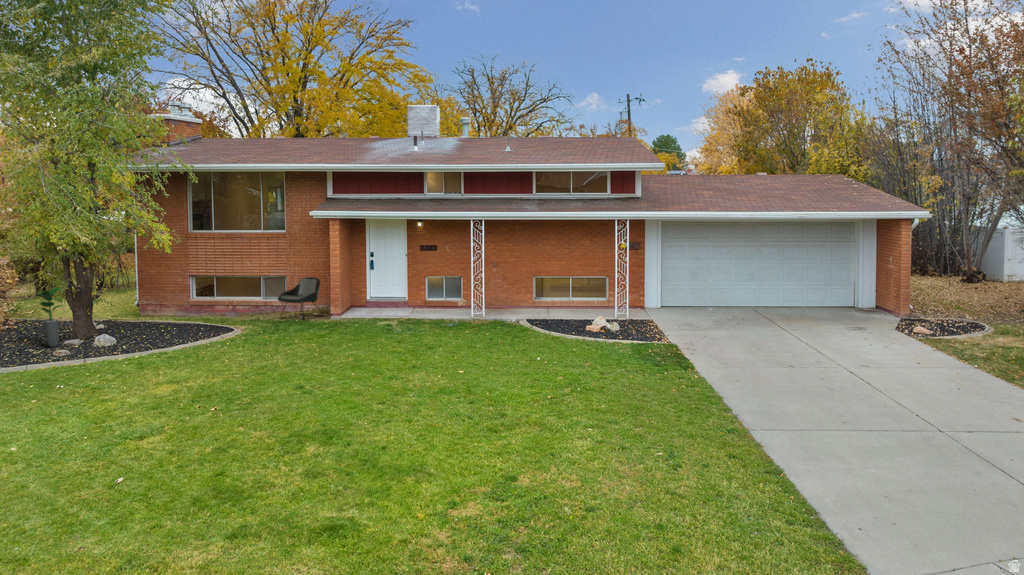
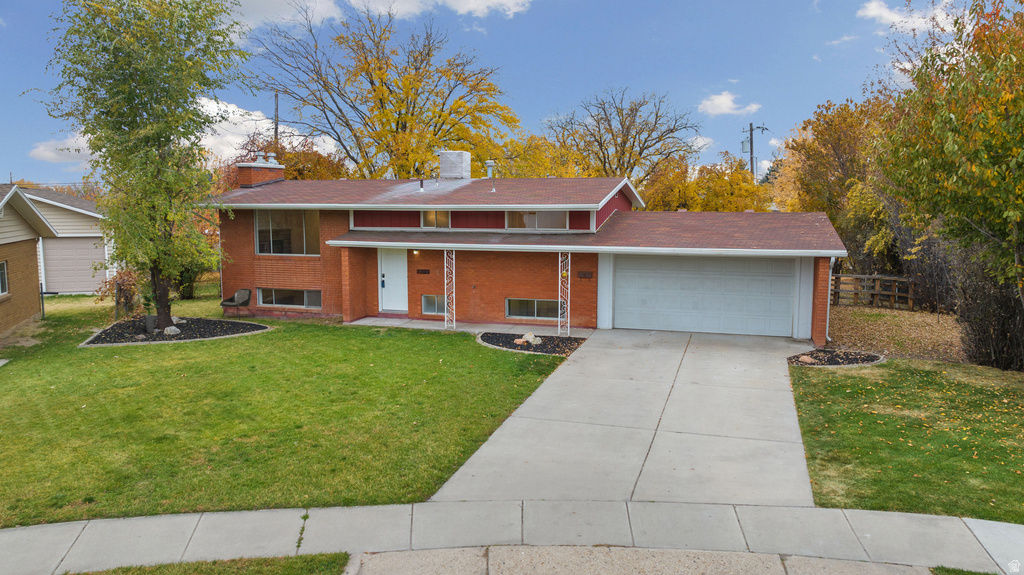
lounge chair: present [278,277,323,320] -> present [220,289,255,320]

